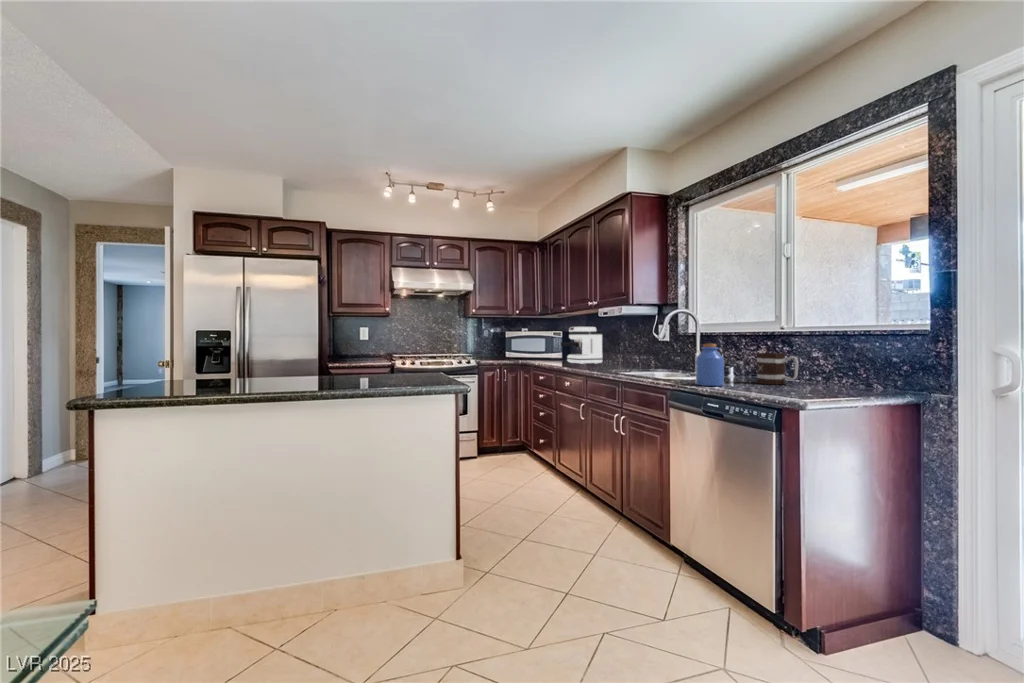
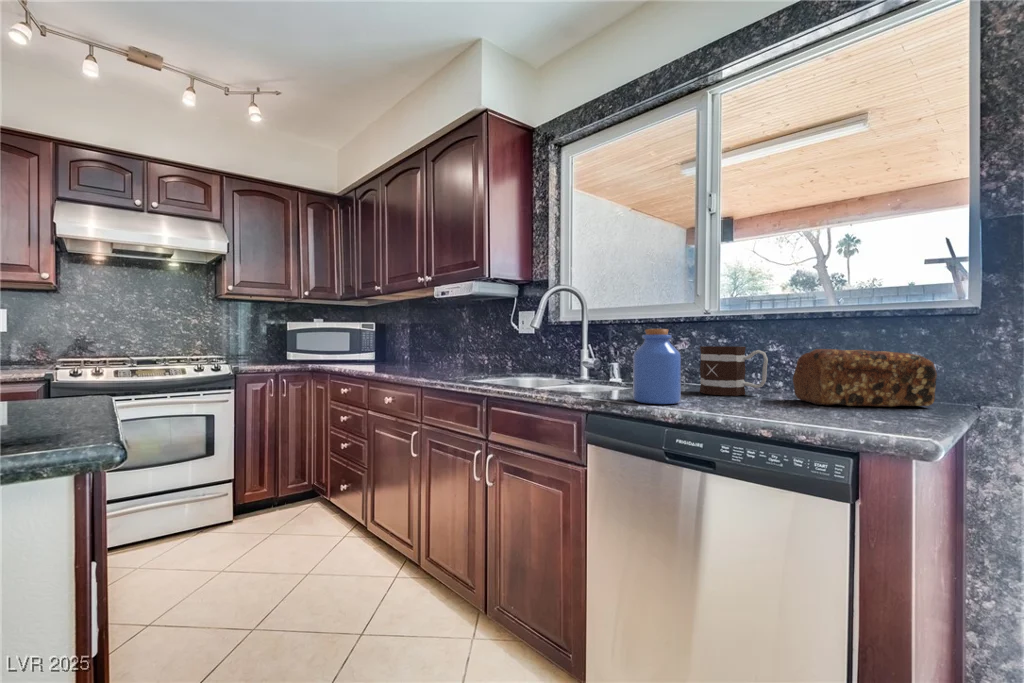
coffee maker: present [561,327,602,364] -> none [374,315,433,368]
bread loaf: none [808,356,889,392] -> present [793,349,937,407]

